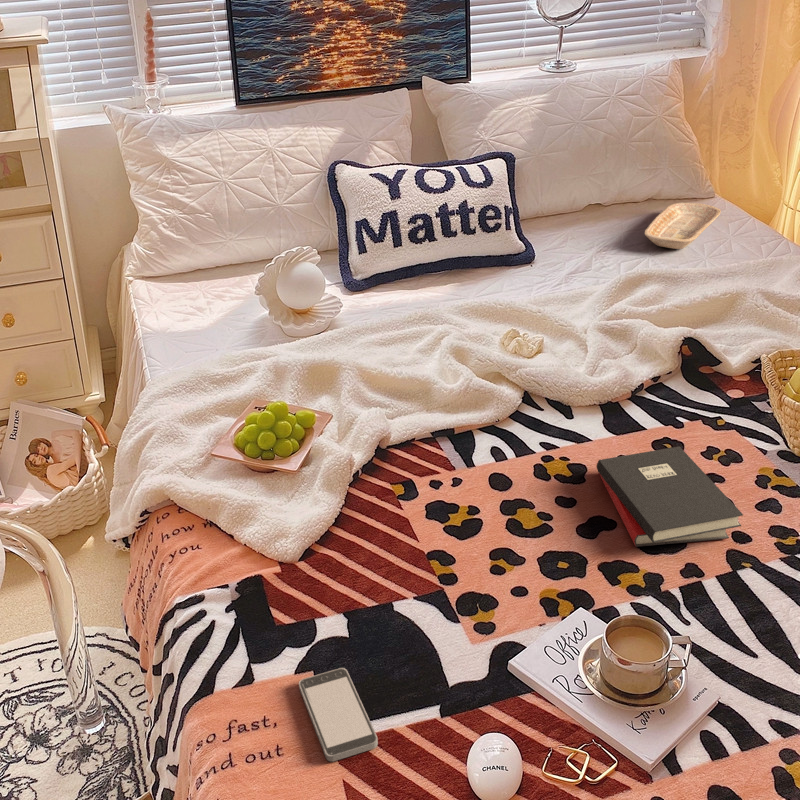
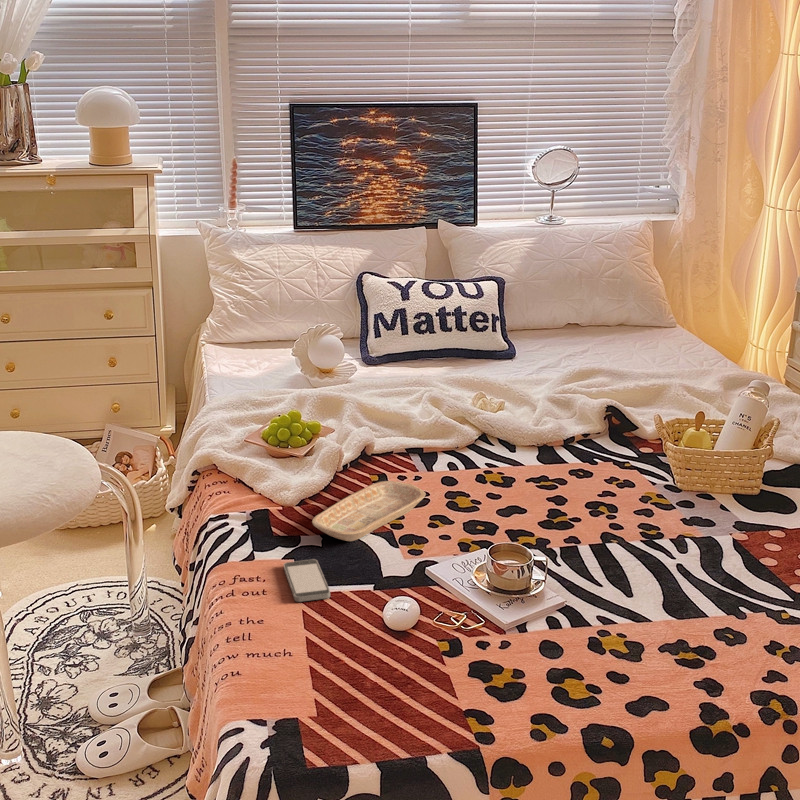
tray: present [645,203,721,249] -> present [312,481,426,541]
hardback book: present [597,446,743,547] -> none [519,463,613,518]

